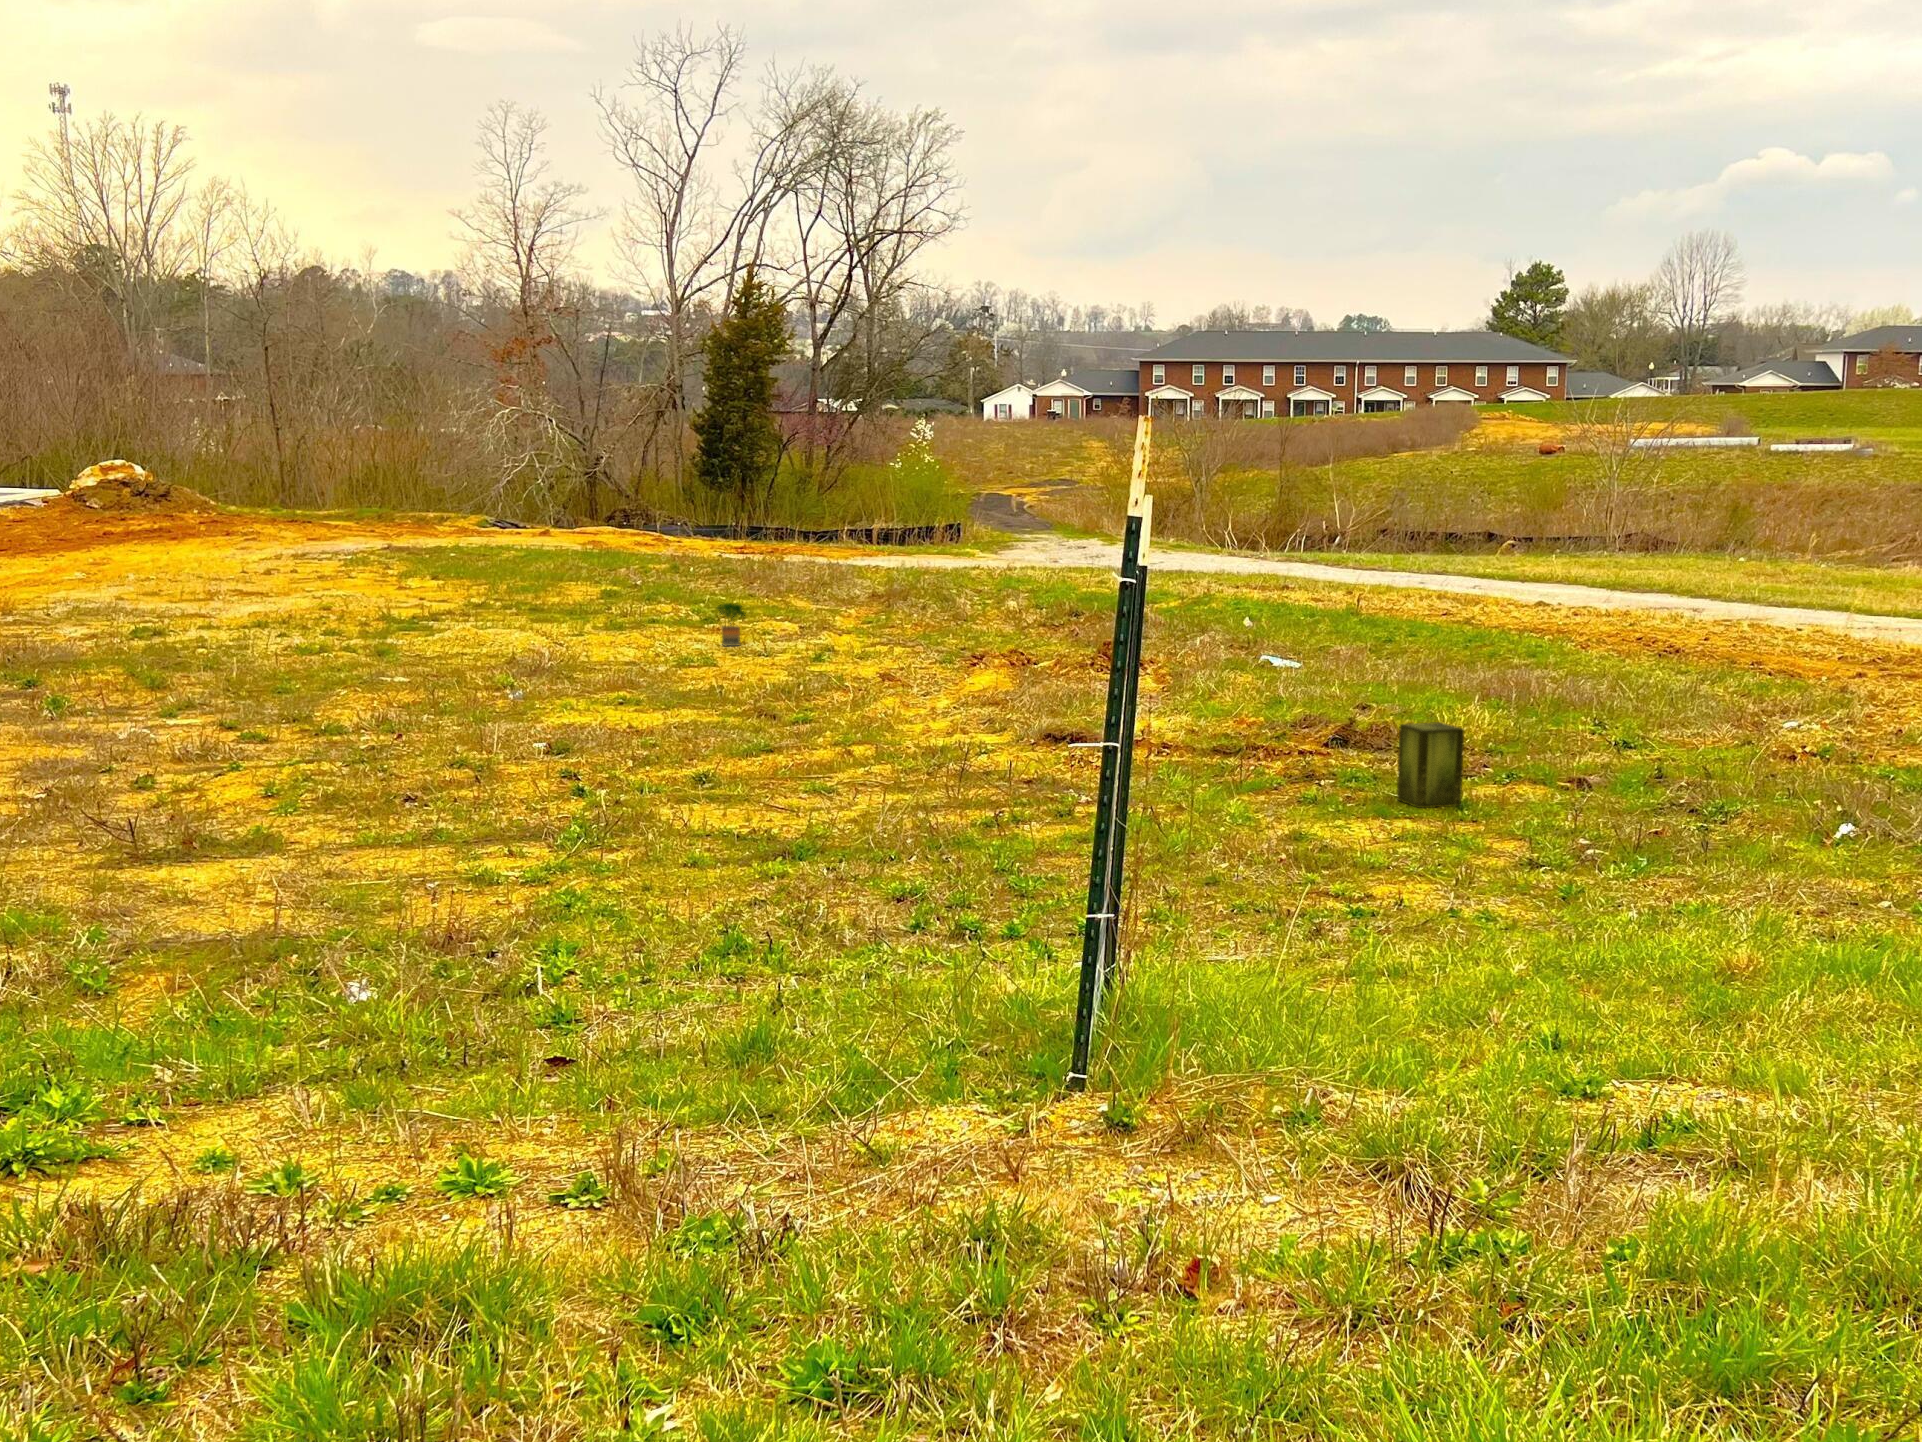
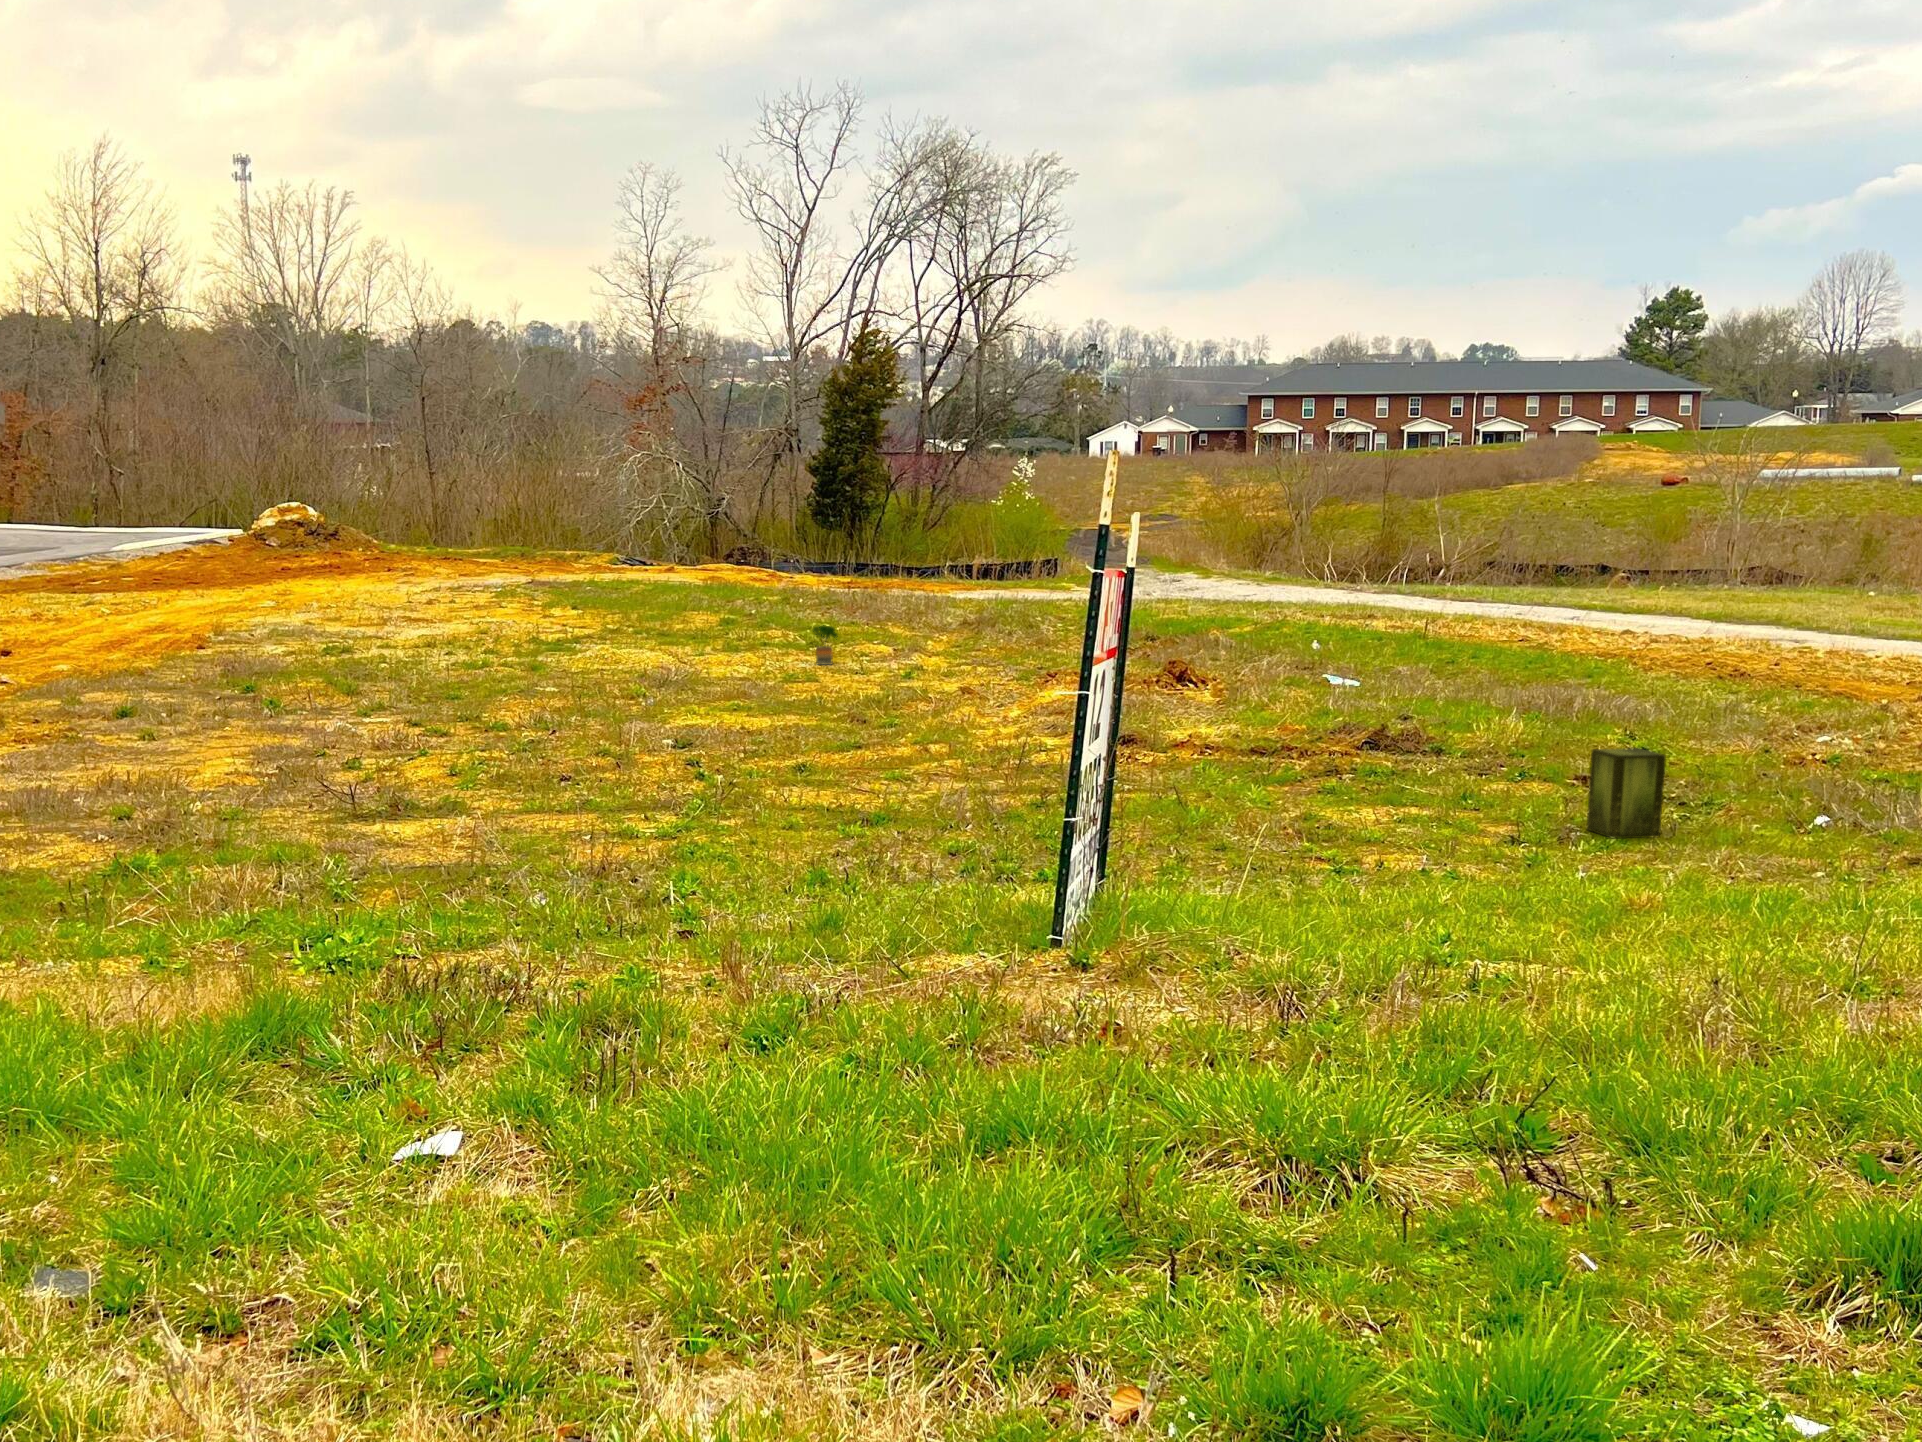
storage box: present [1397,722,1464,808] -> present [1586,748,1666,838]

